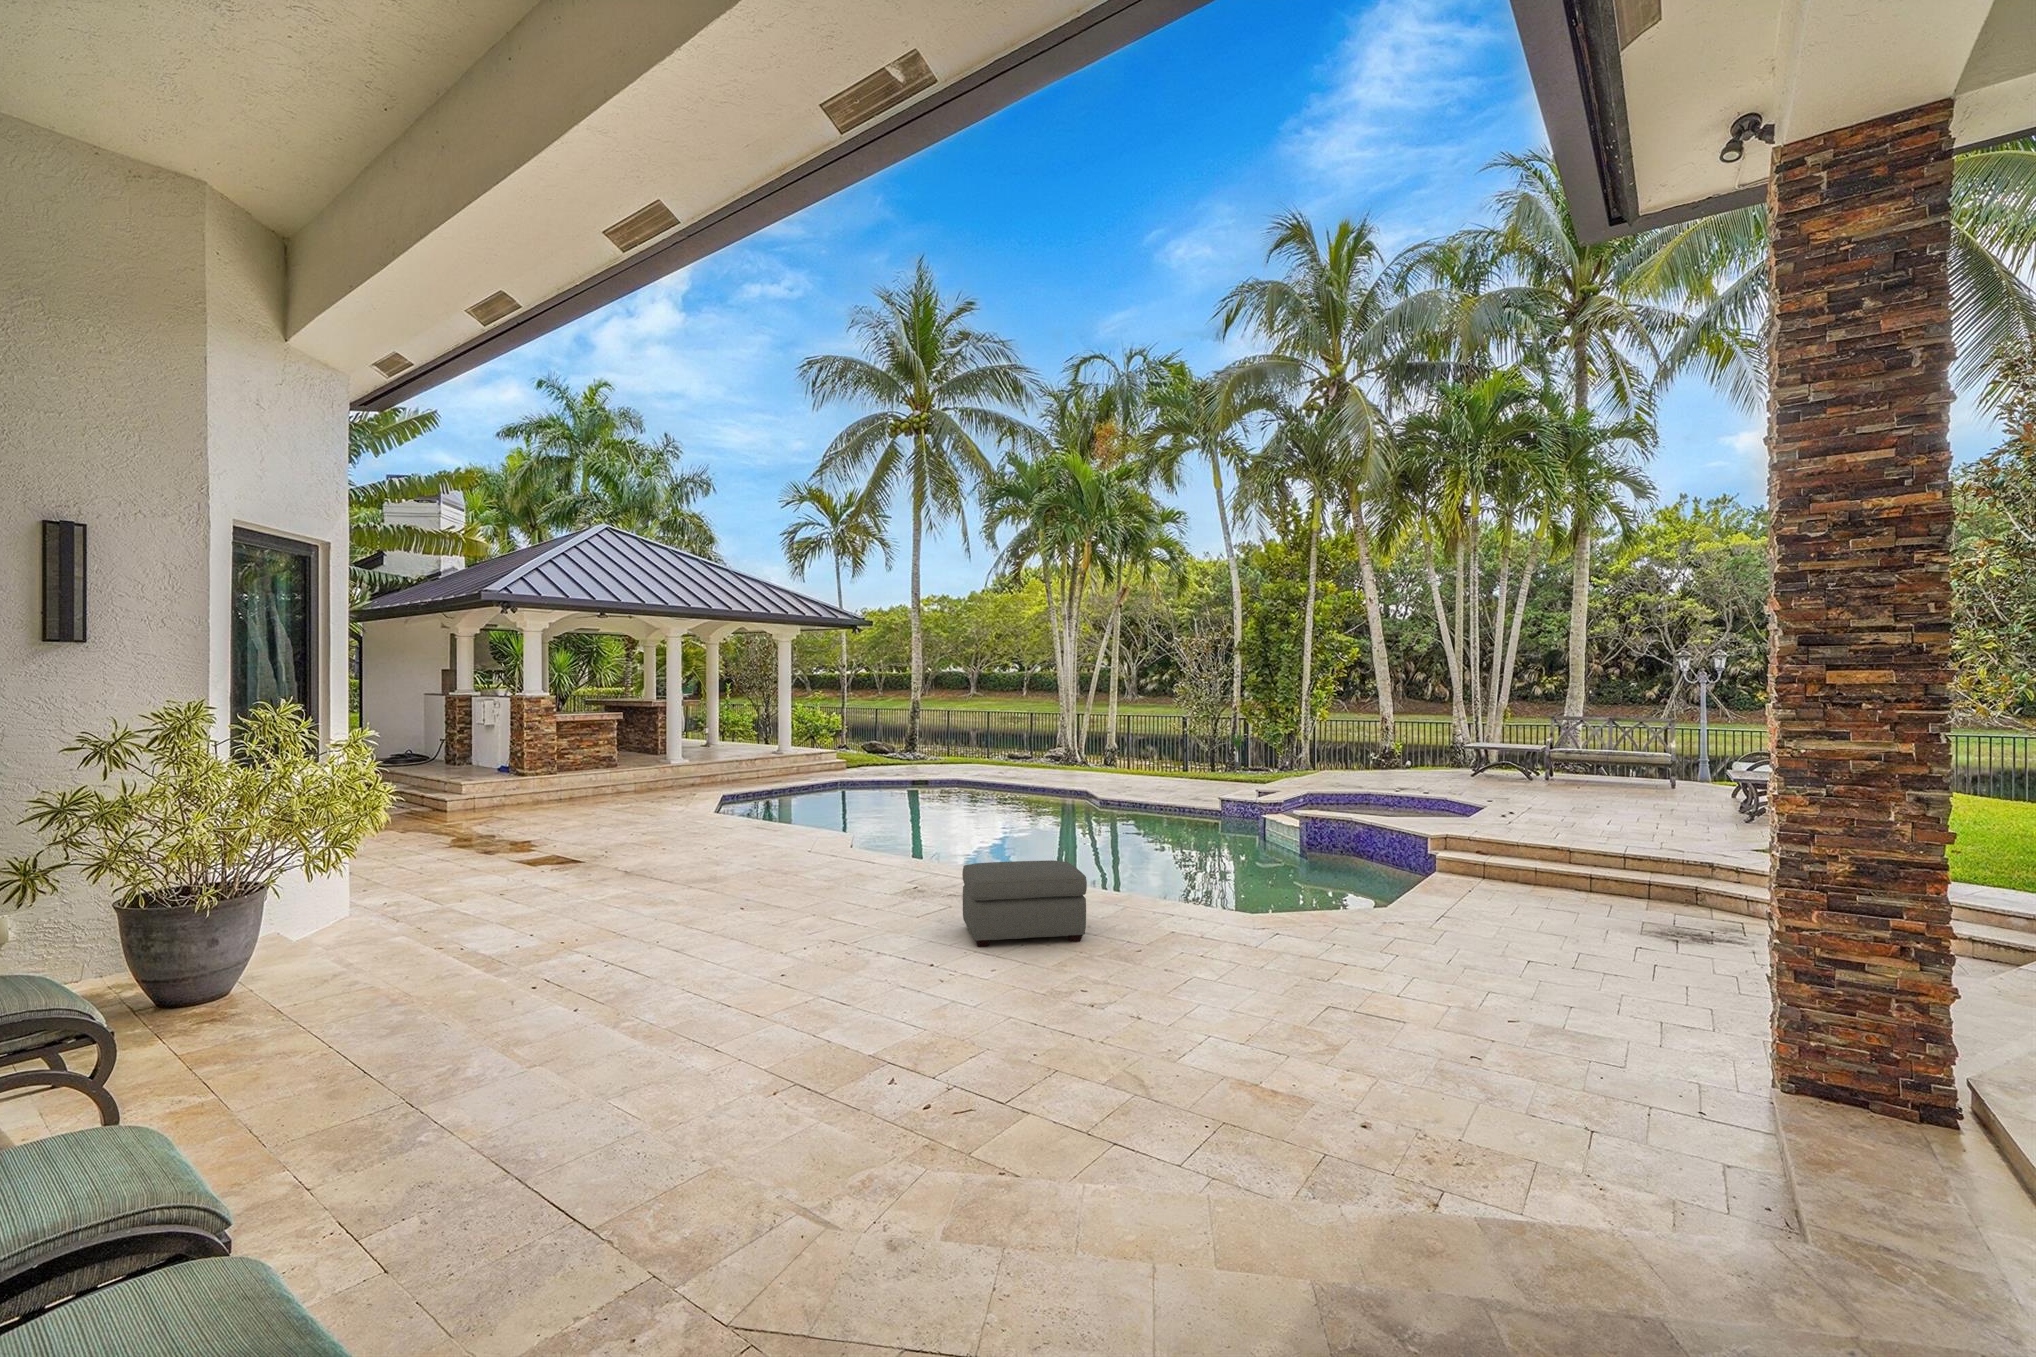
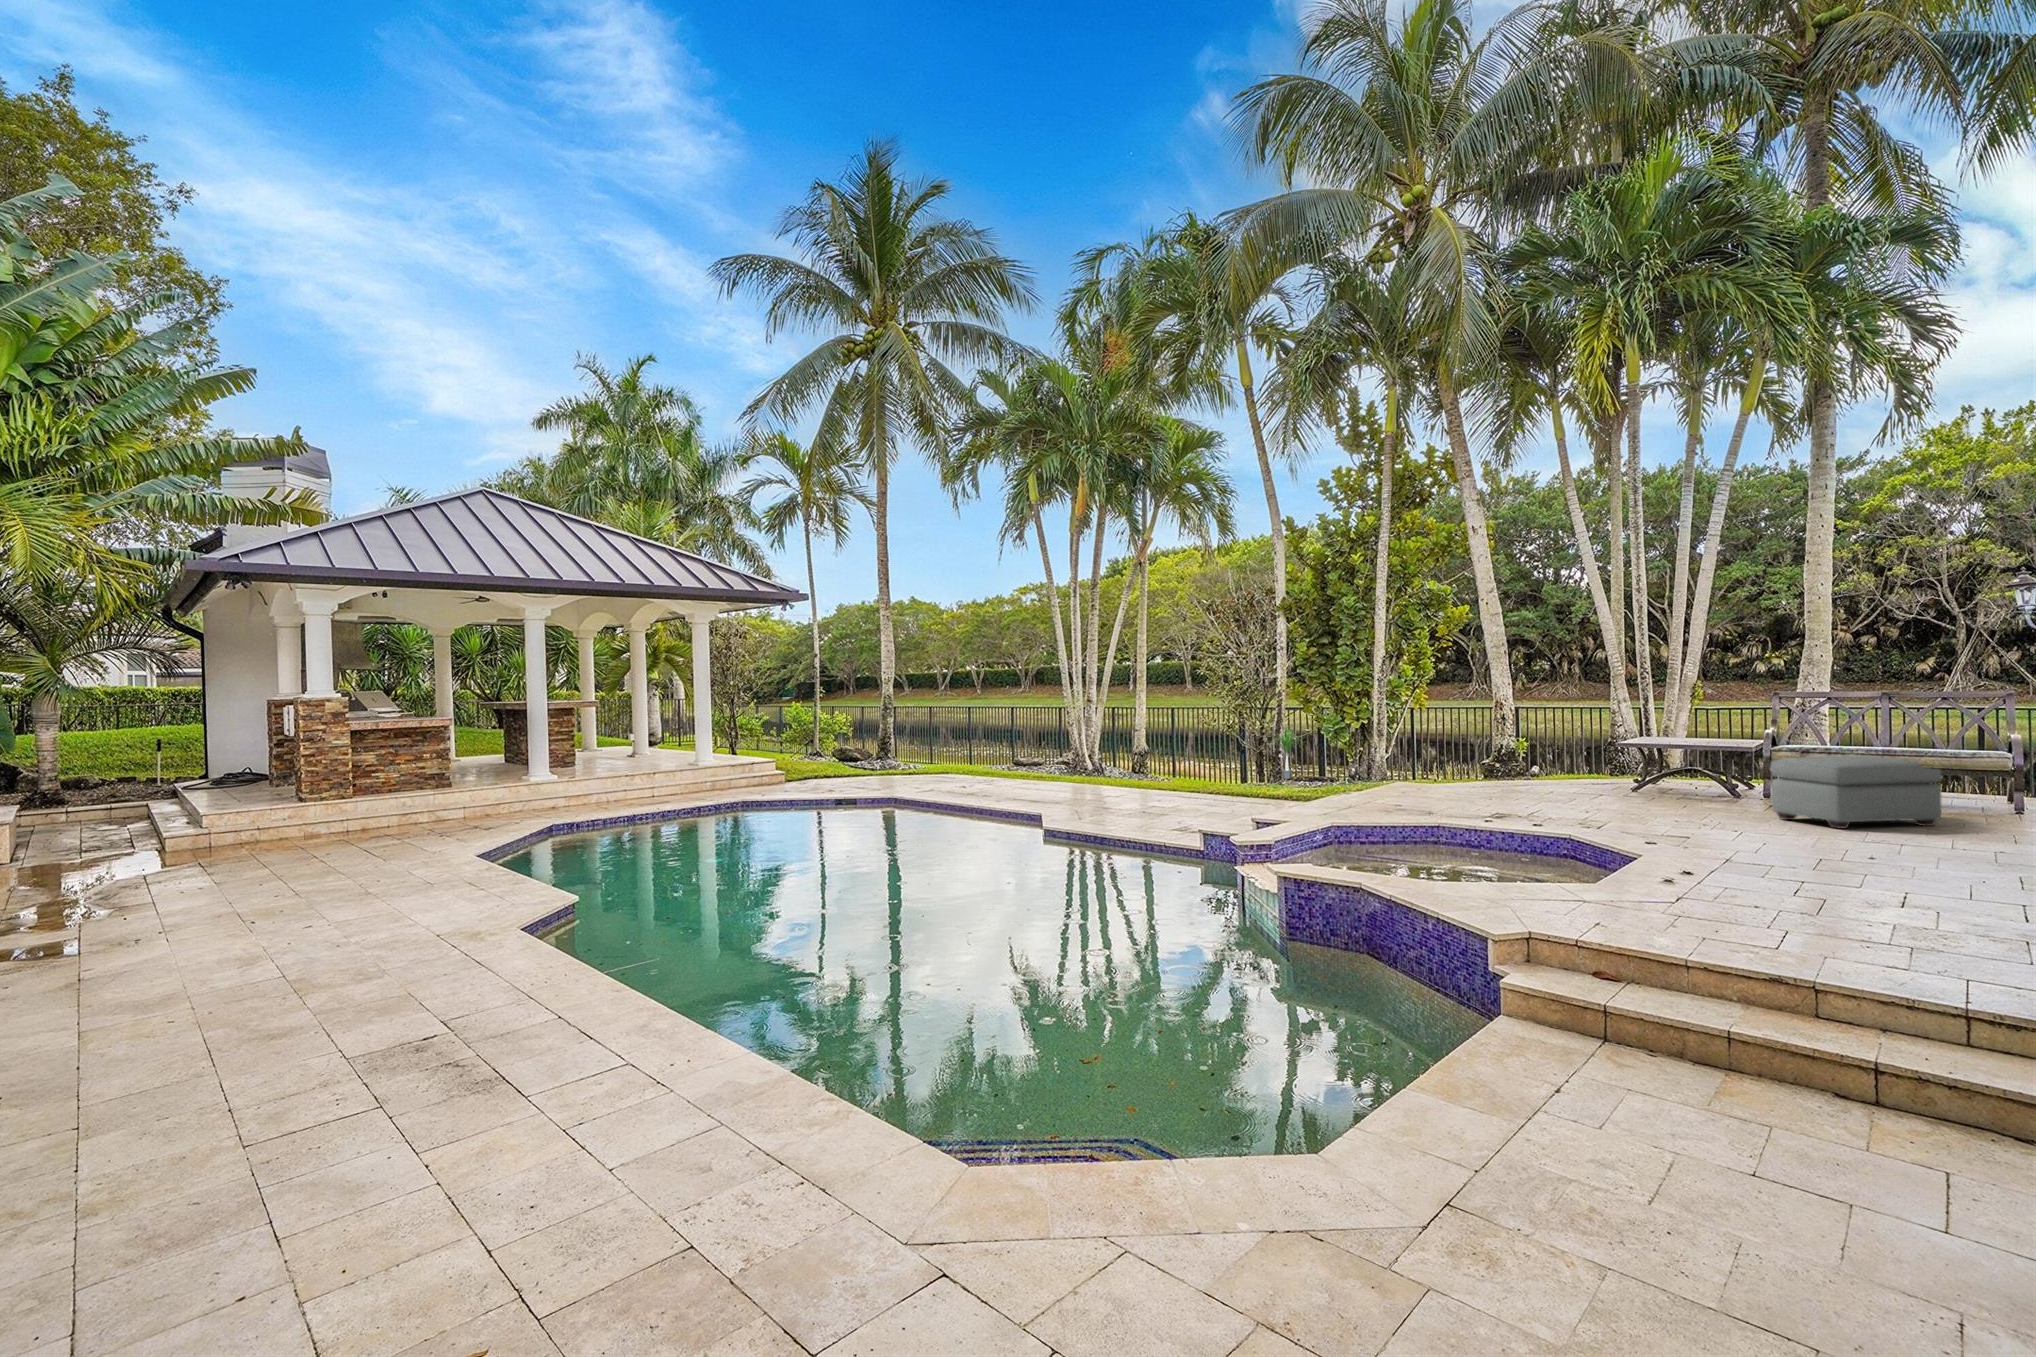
ottoman: present [962,860,1087,947] -> present [1771,756,1941,828]

